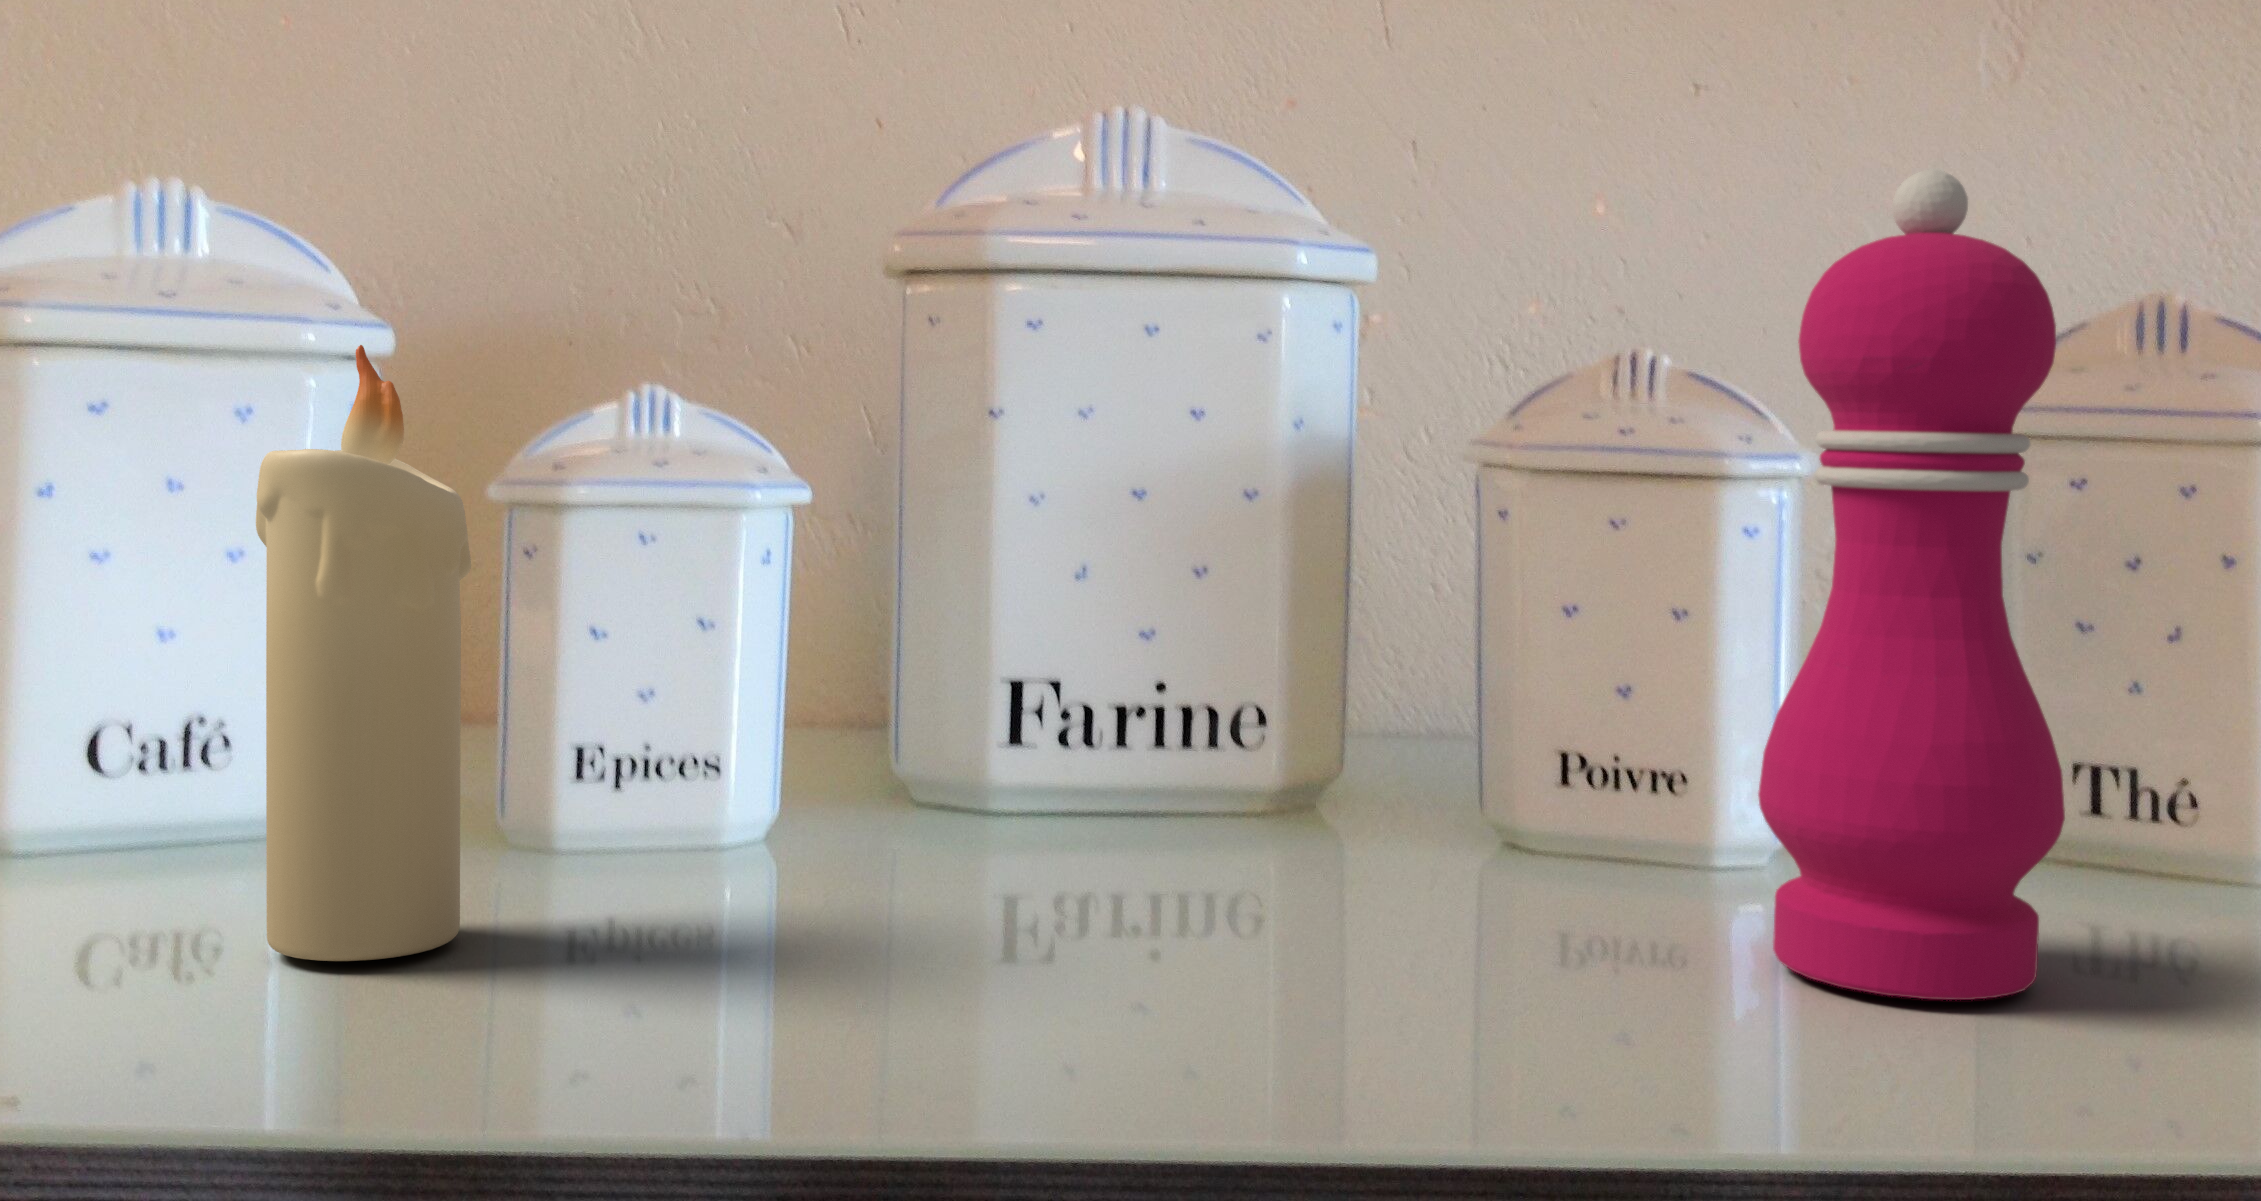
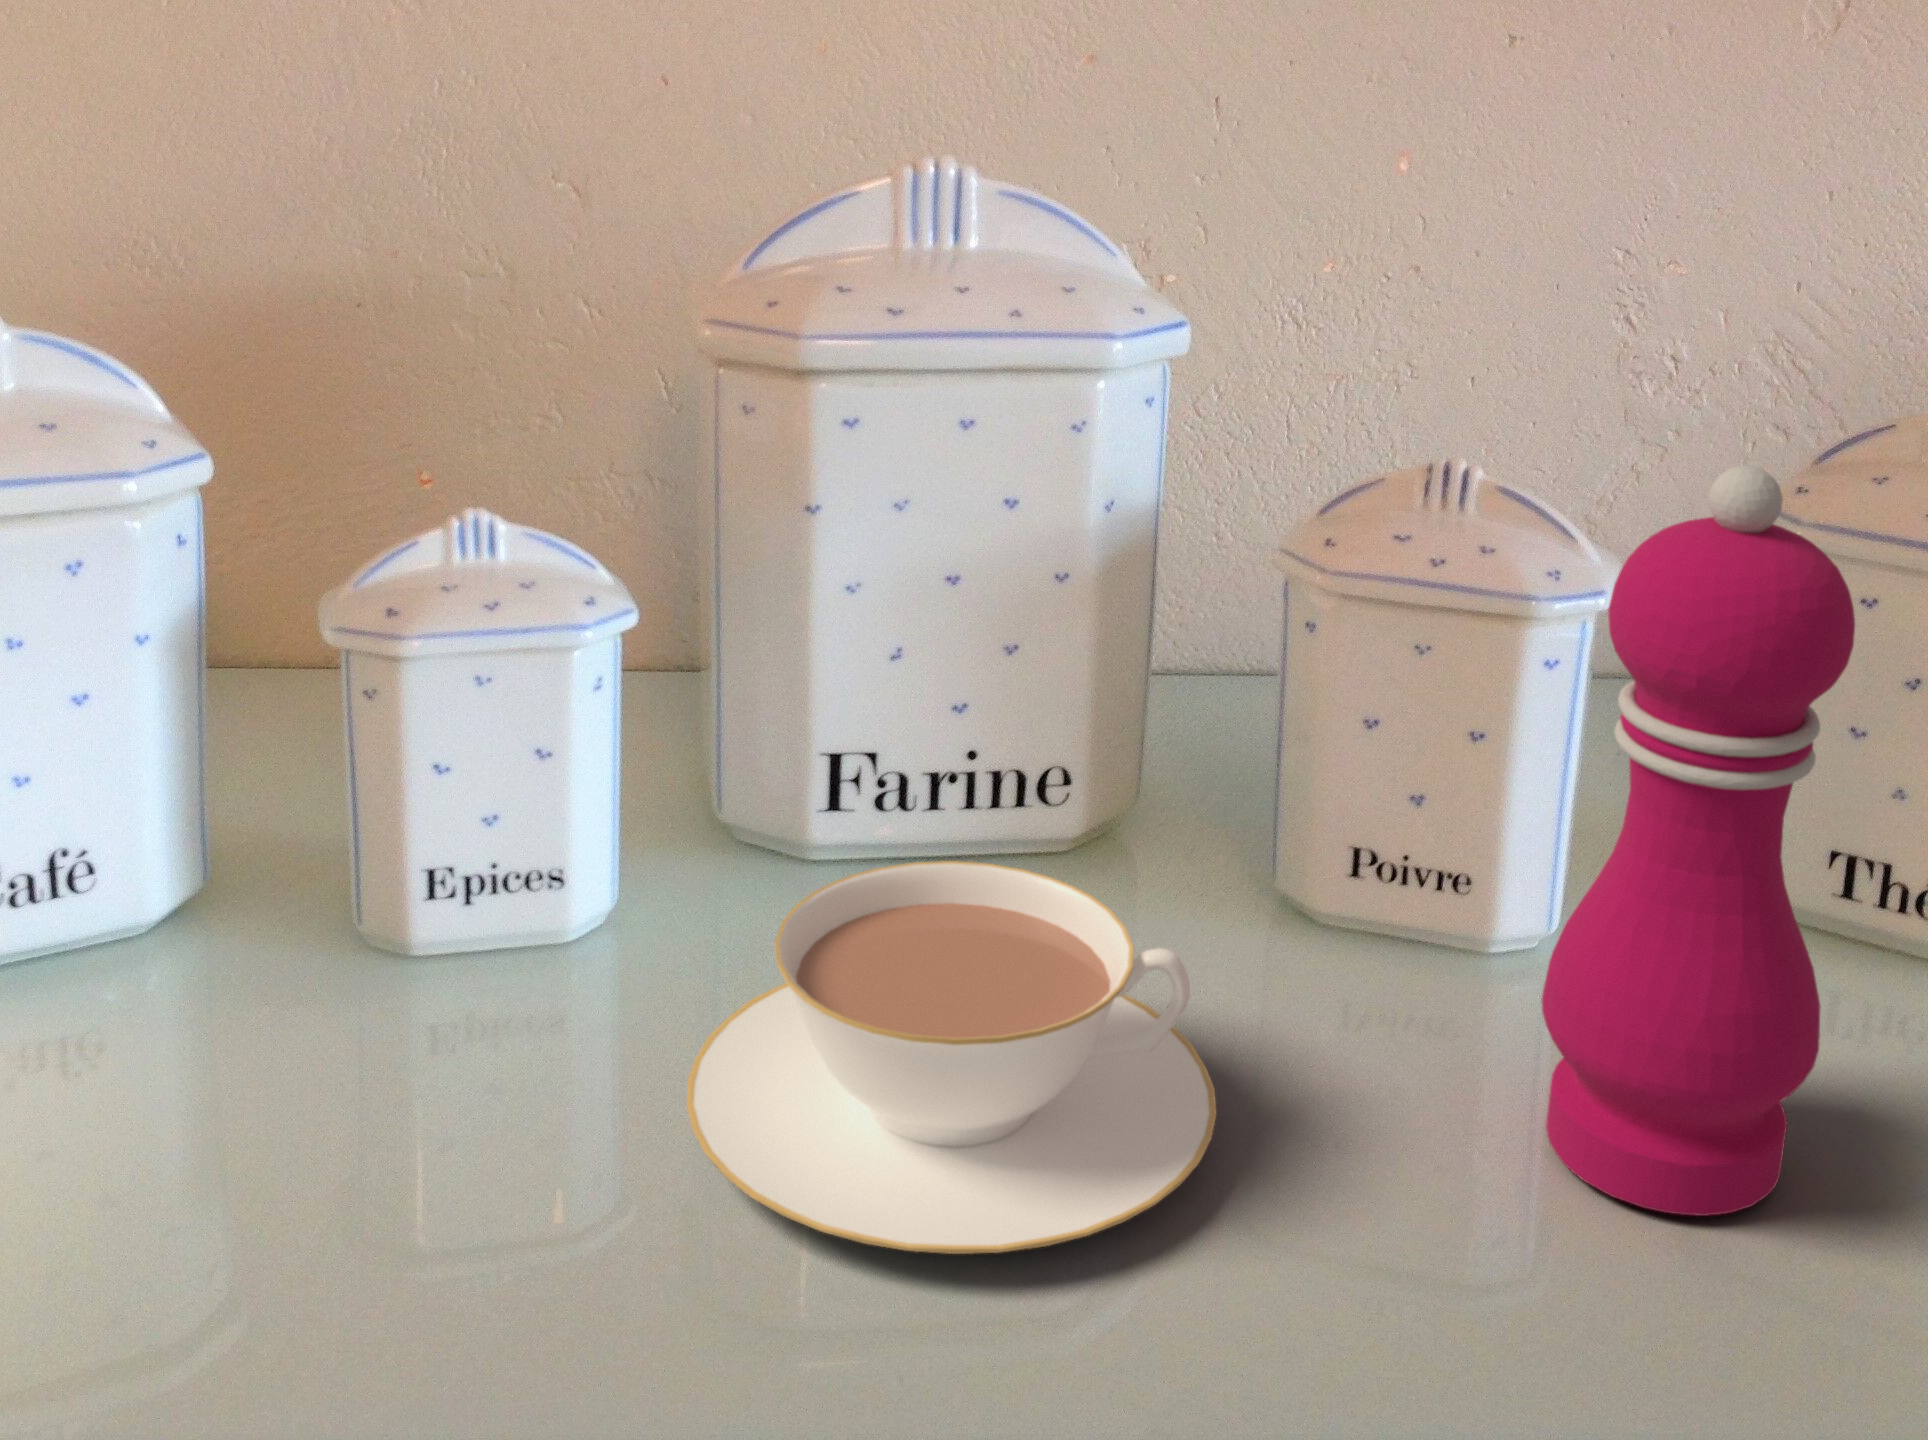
candle: present [256,345,471,961] -> none [132,645,349,1200]
teacup: none [828,703,1407,981] -> present [687,861,1216,1254]

